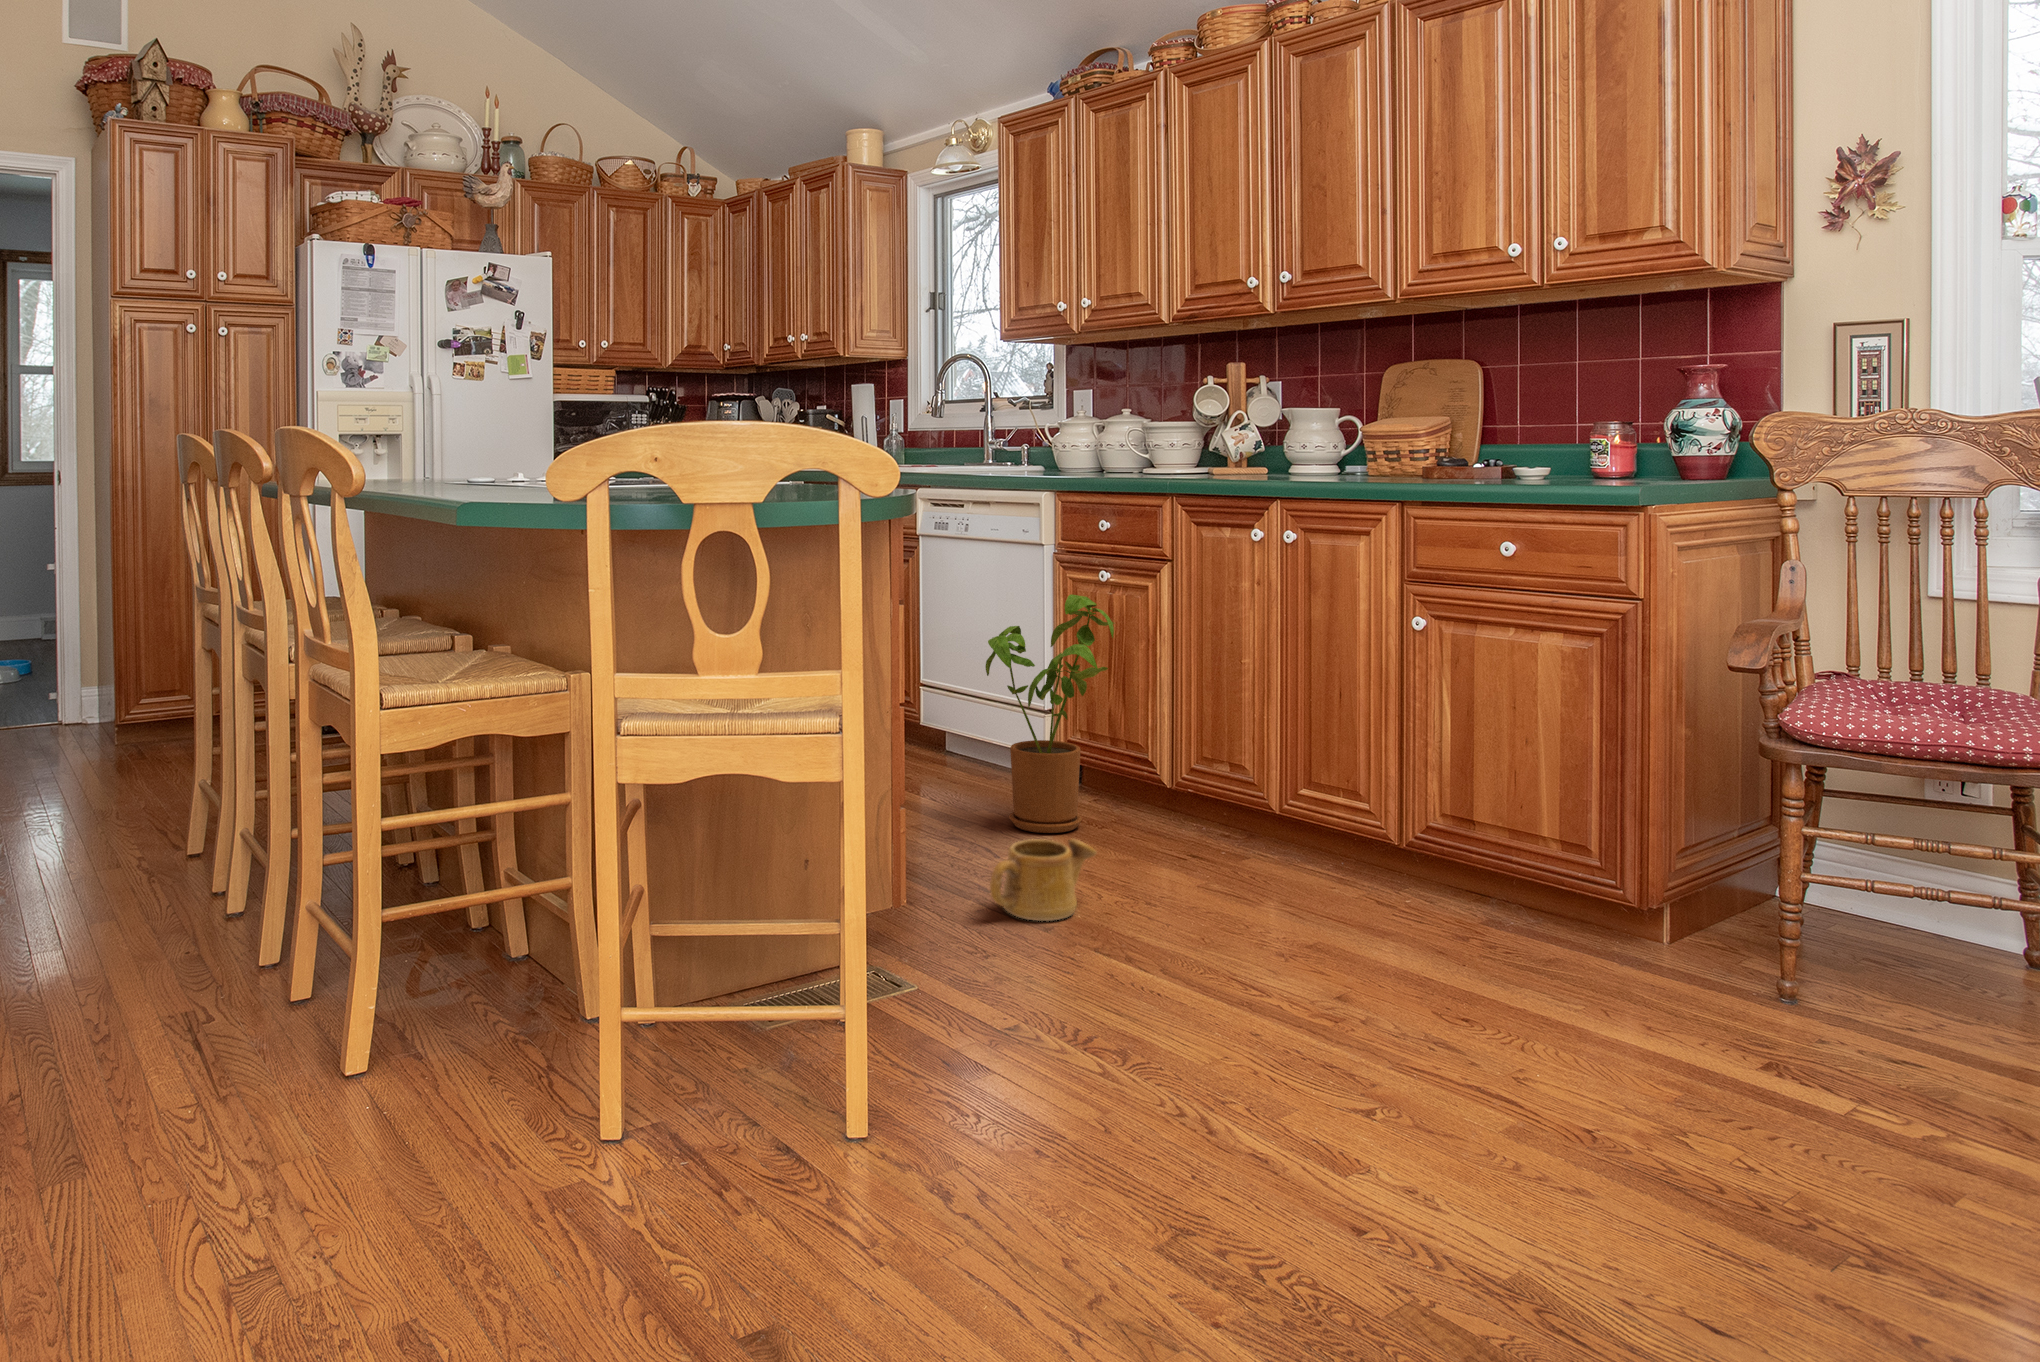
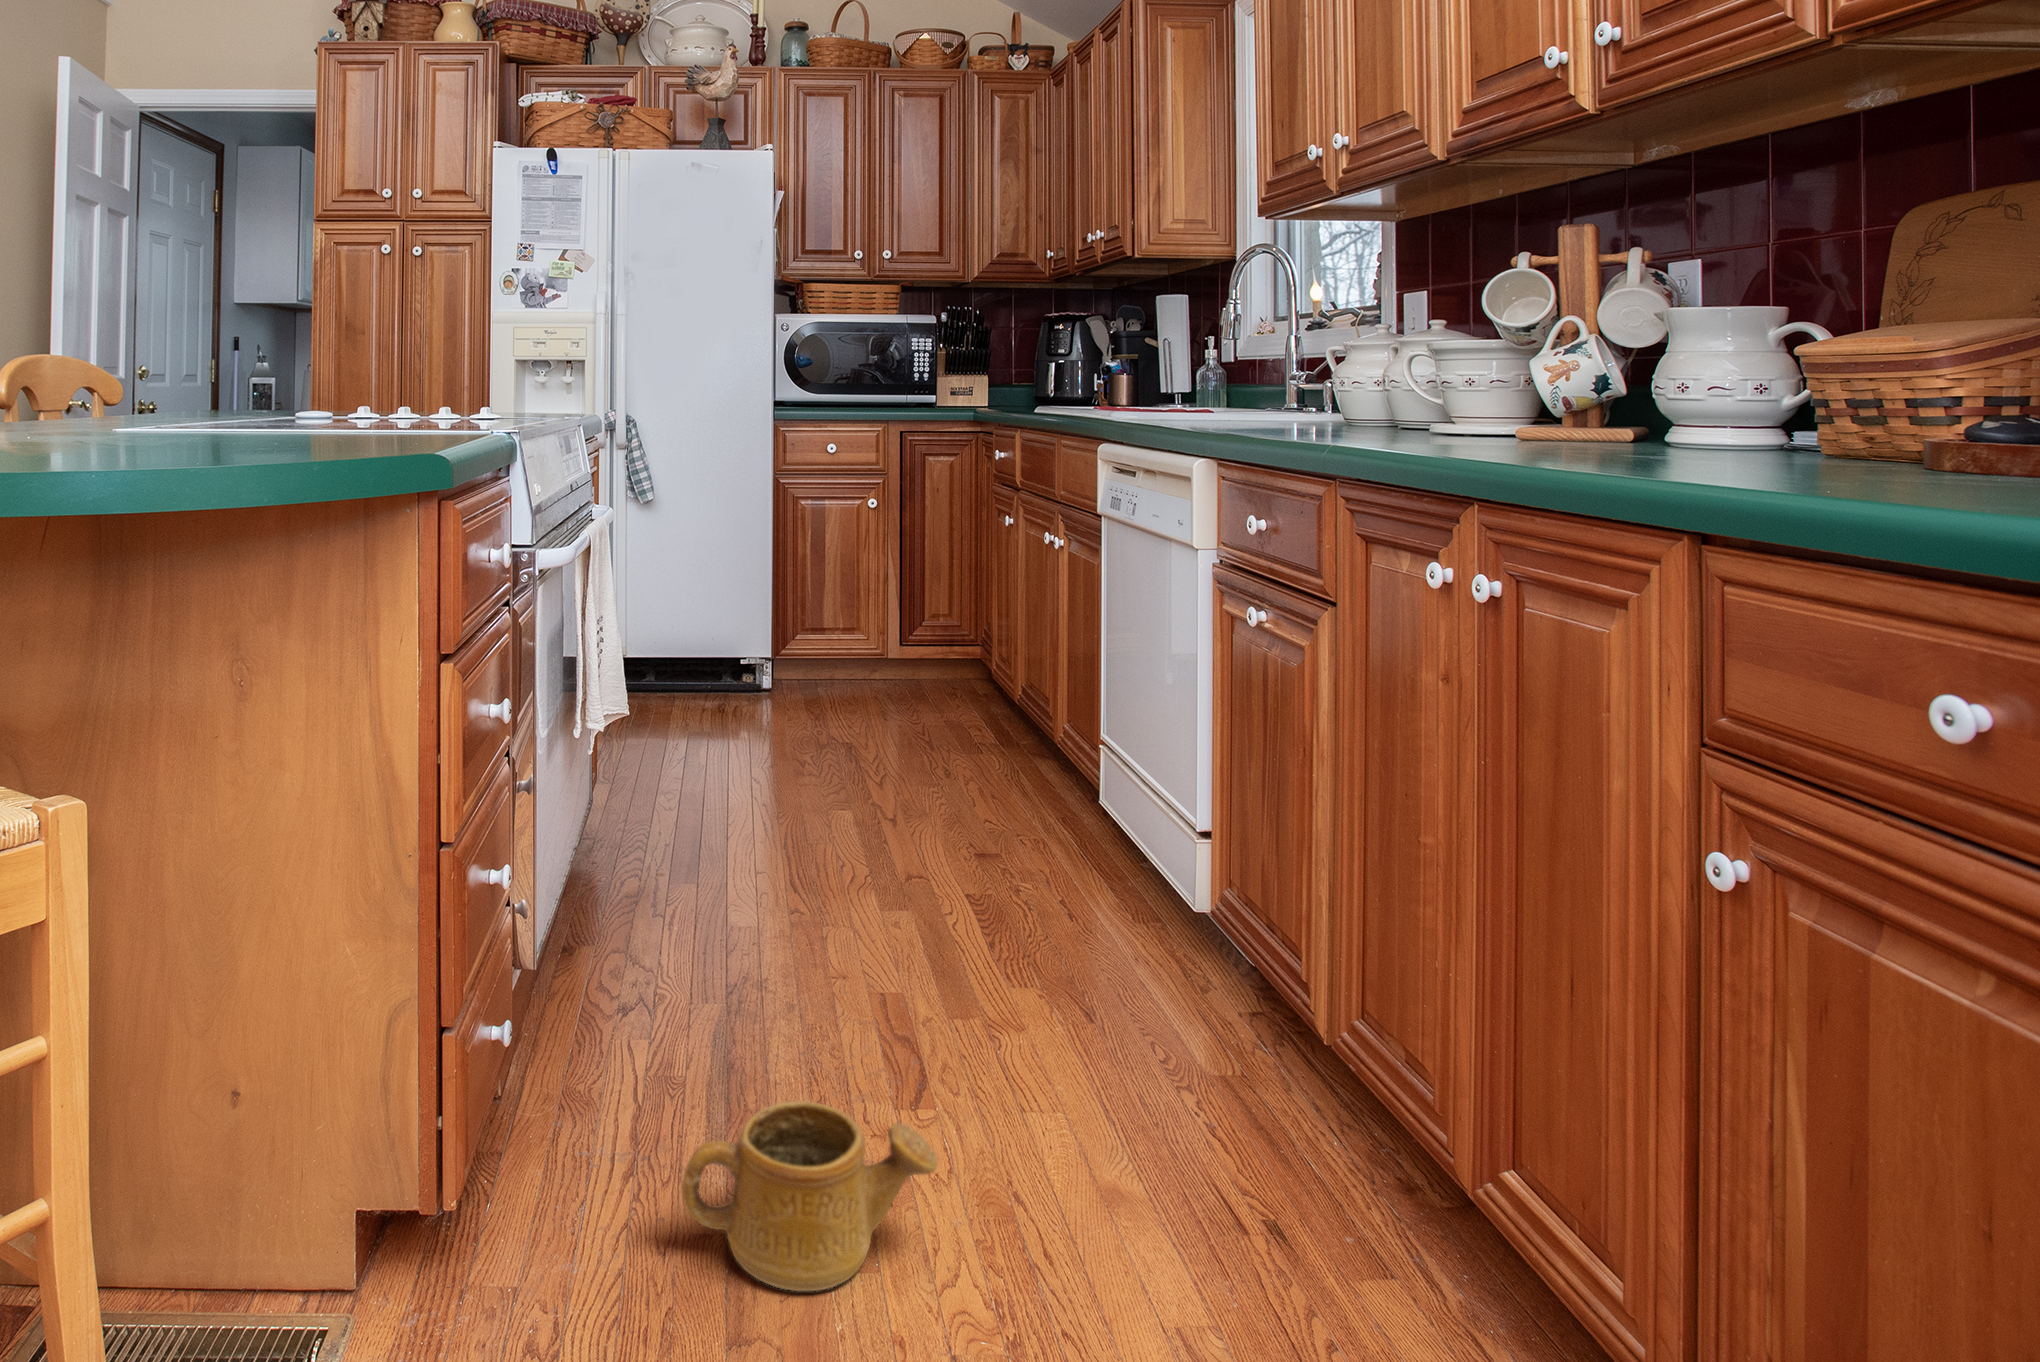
house plant: present [985,594,1114,833] -> none [999,638,1243,1049]

